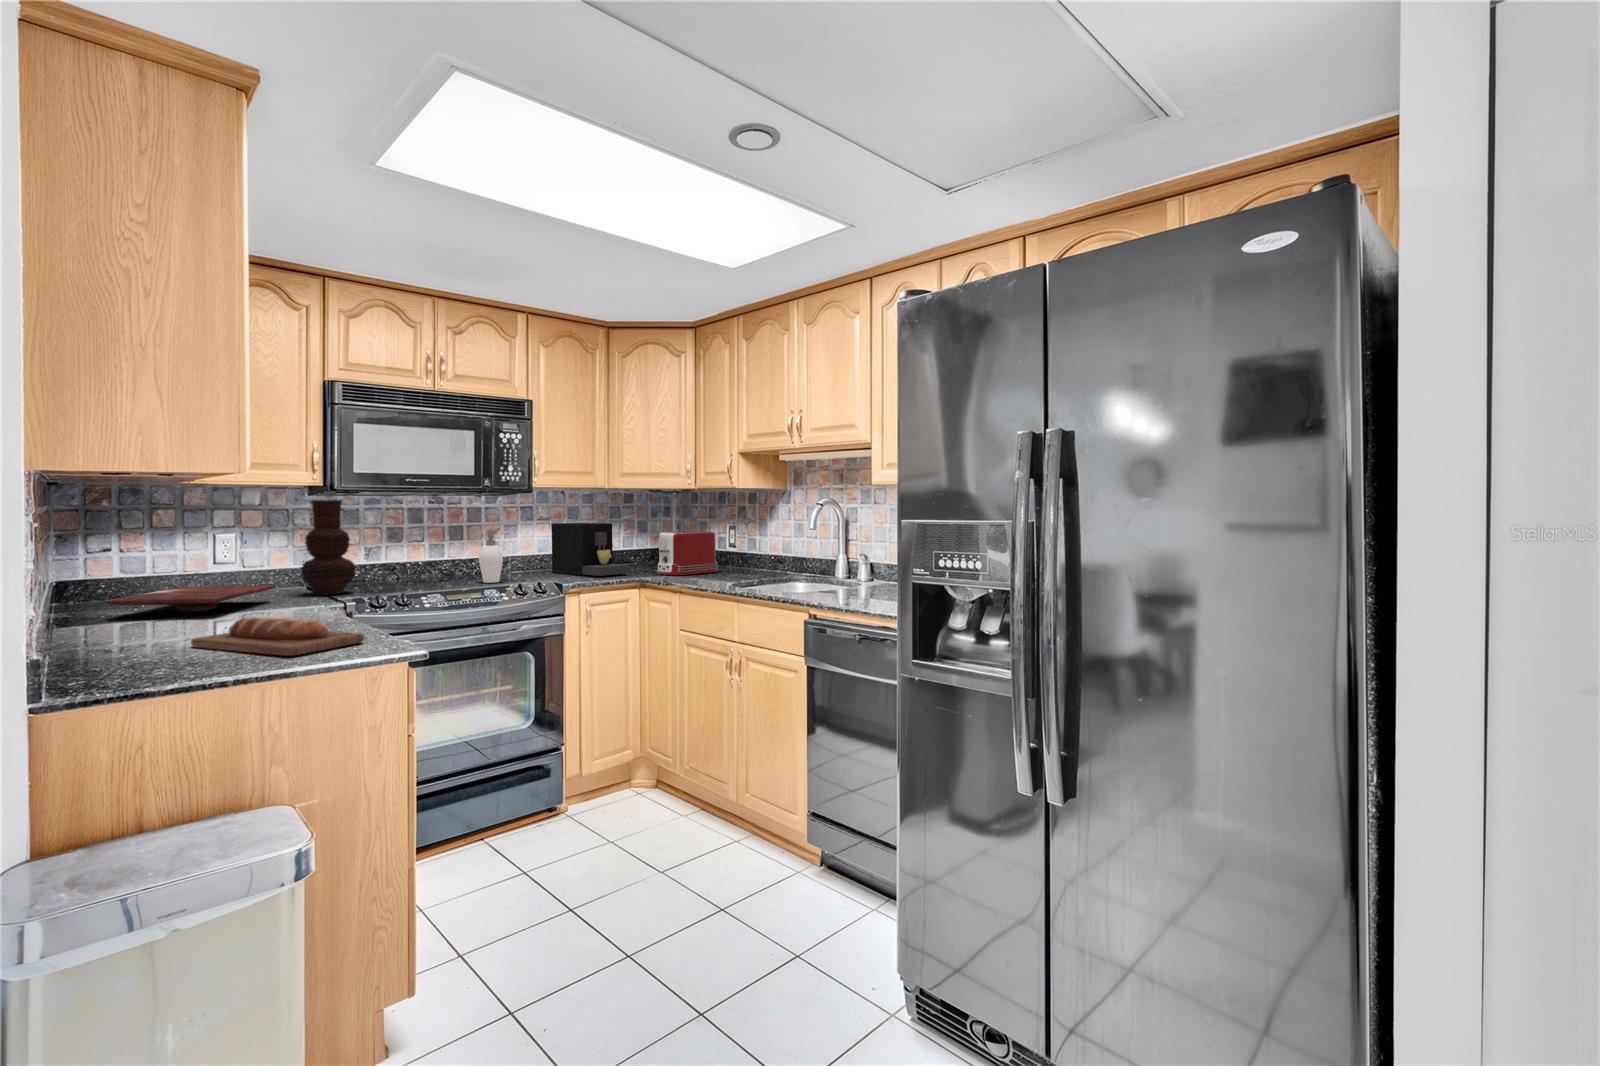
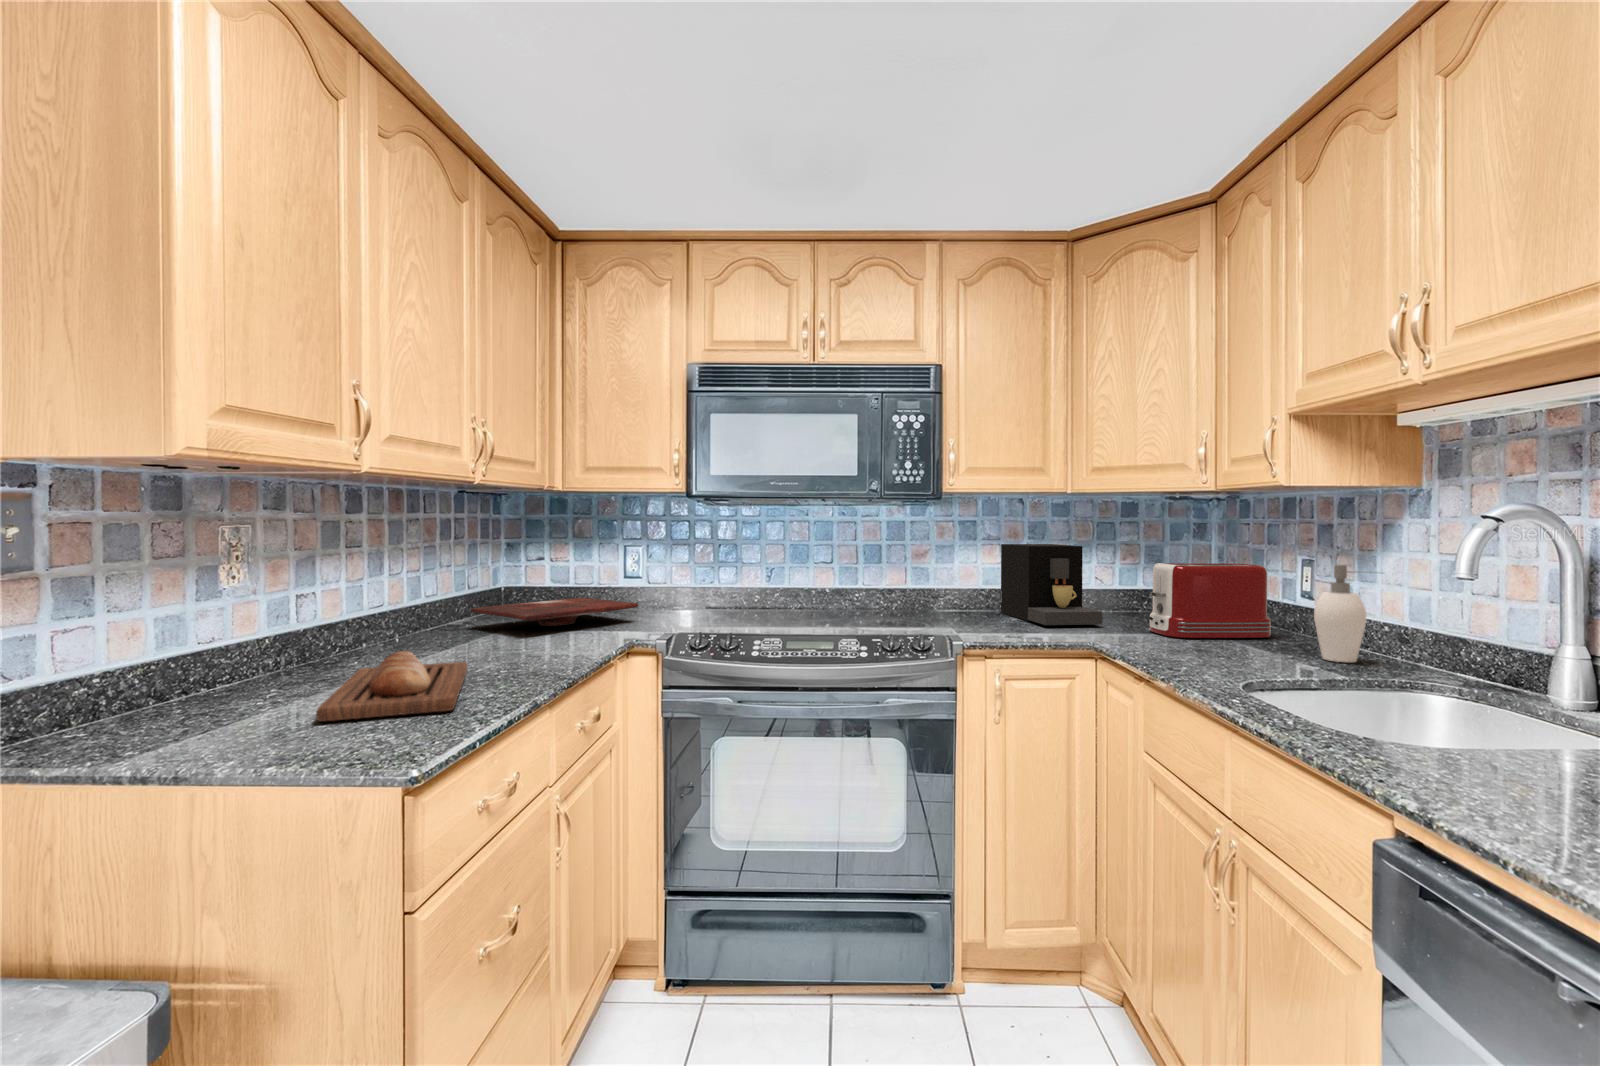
vase: present [300,500,356,595] -> none [678,510,733,618]
soap dispenser: present [479,530,505,583] -> present [1314,565,1366,662]

